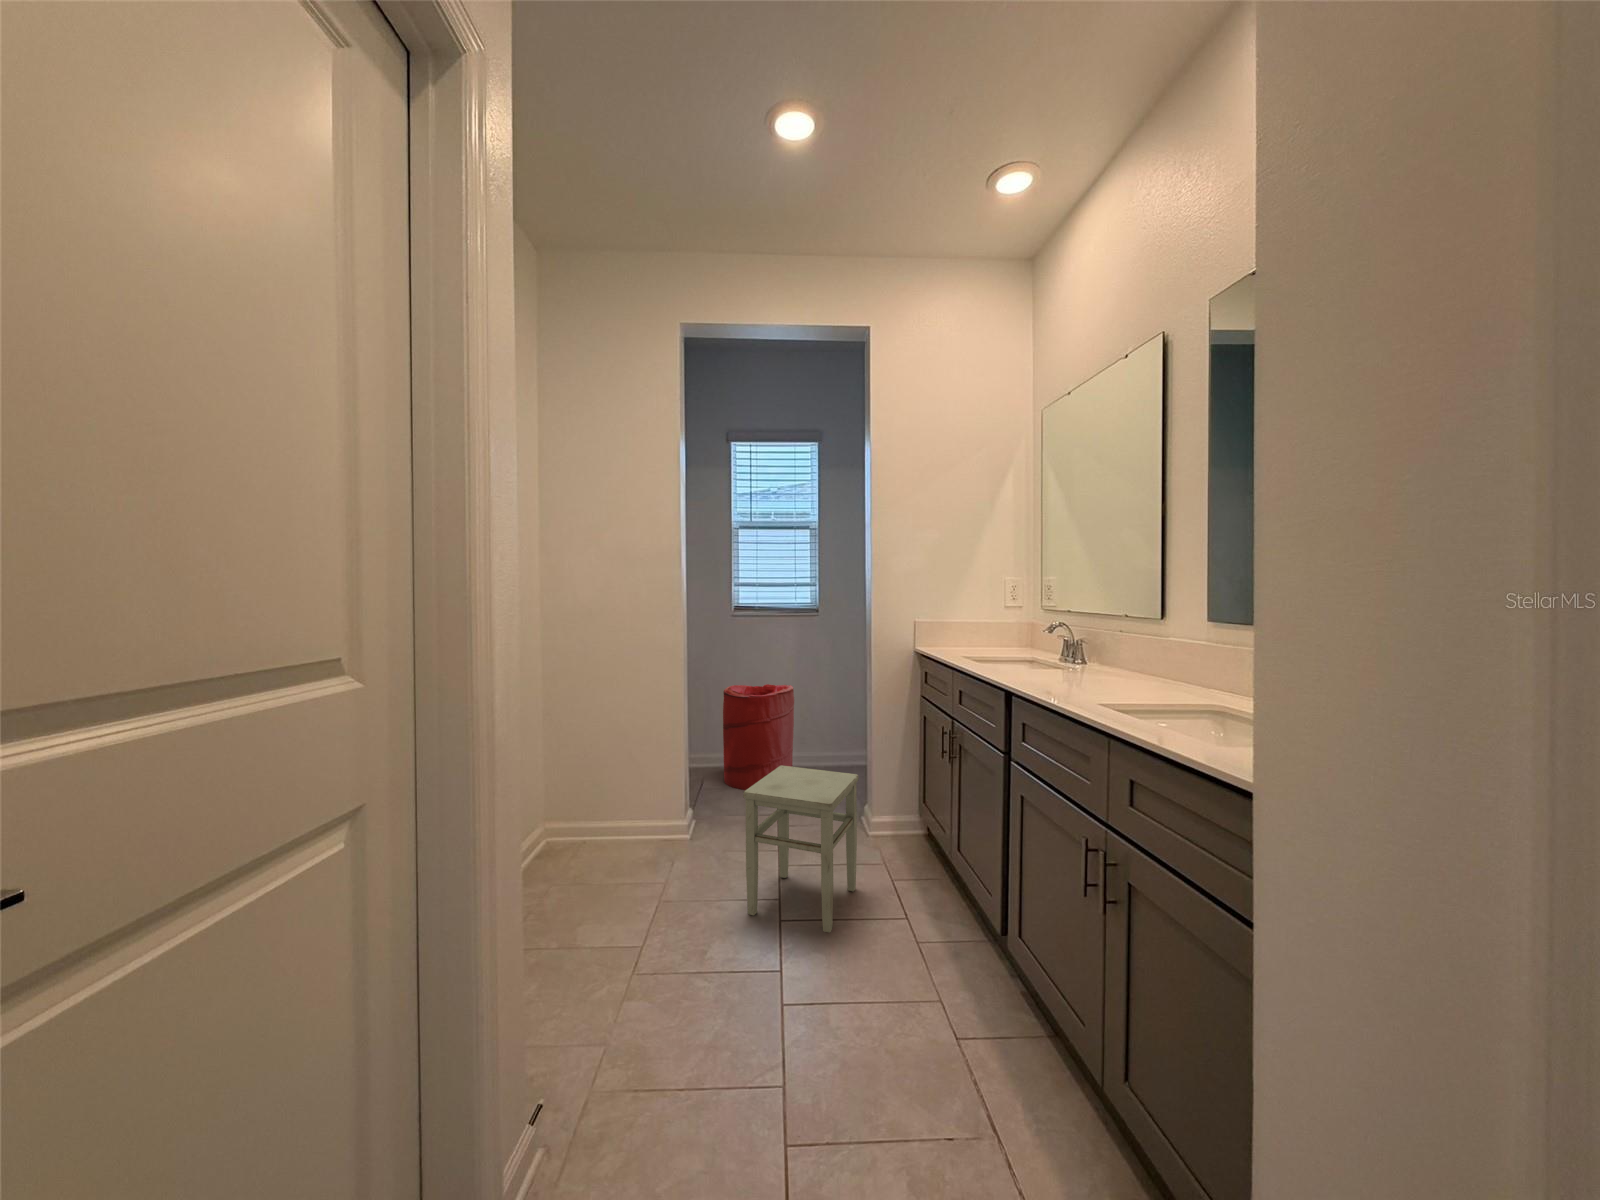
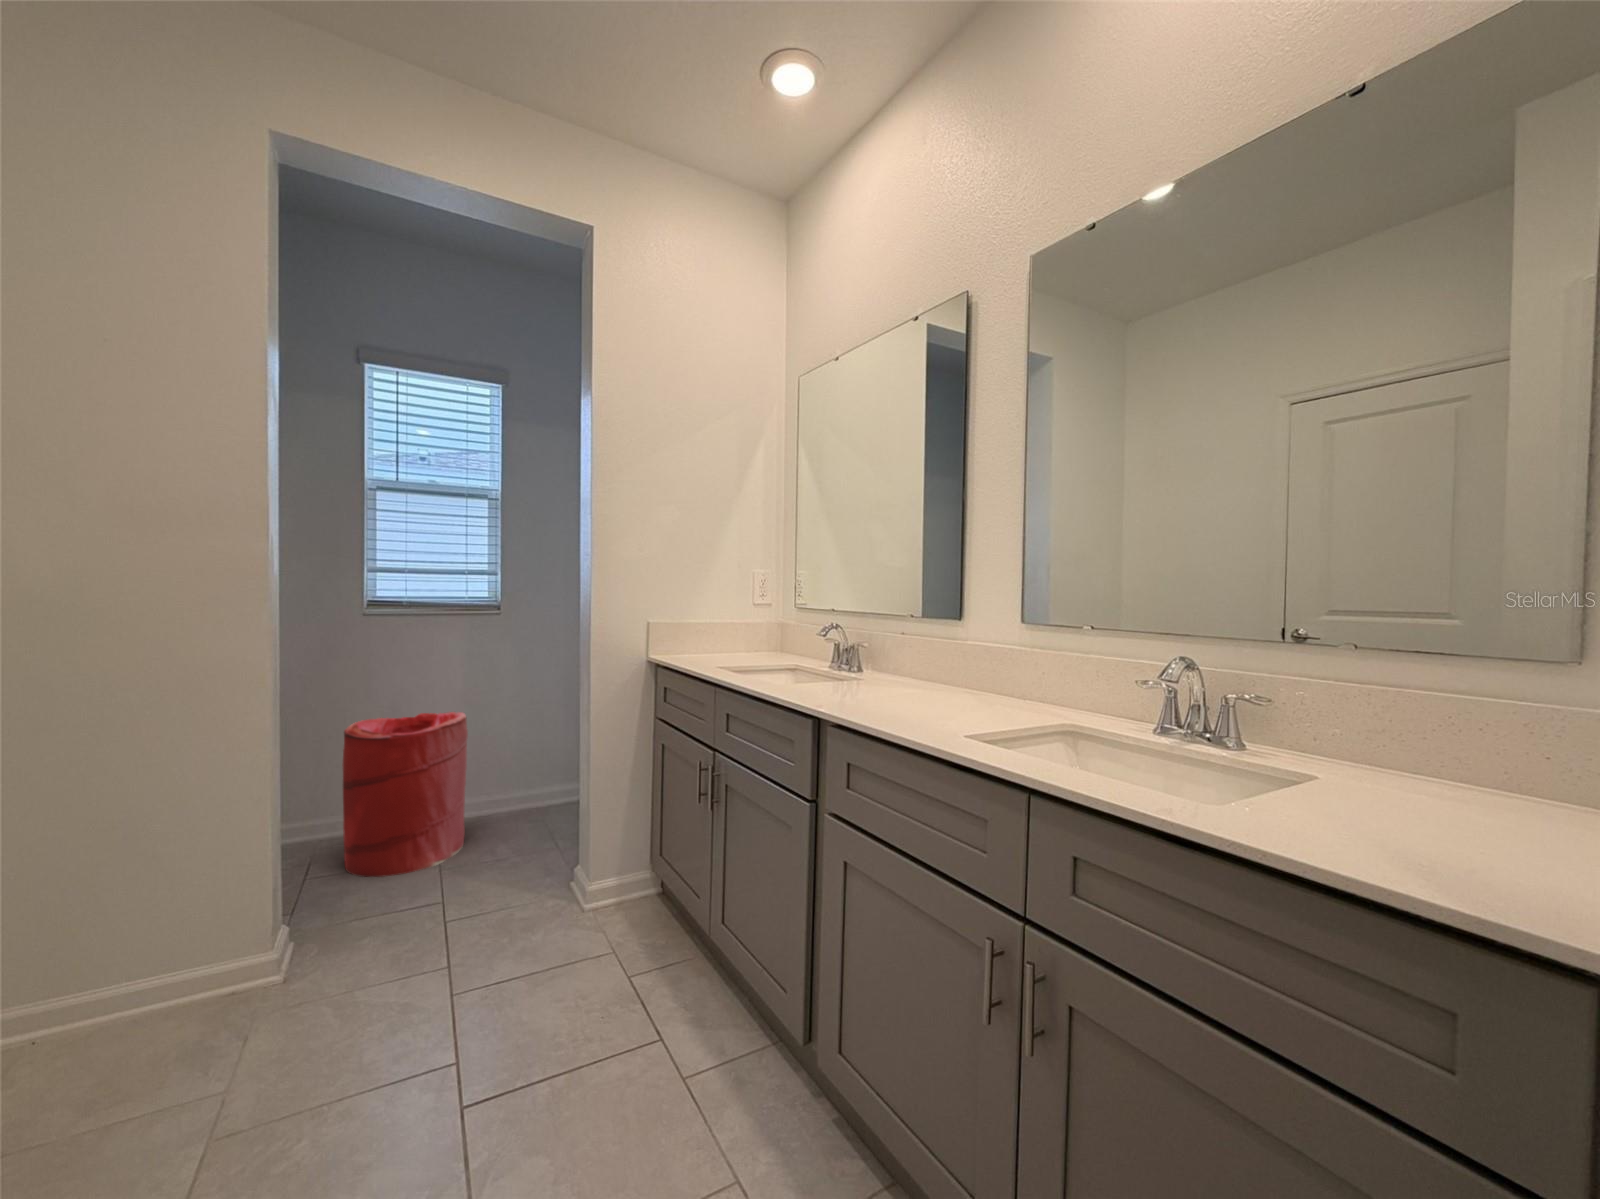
stool: present [743,765,859,933] -> none [375,847,584,1141]

